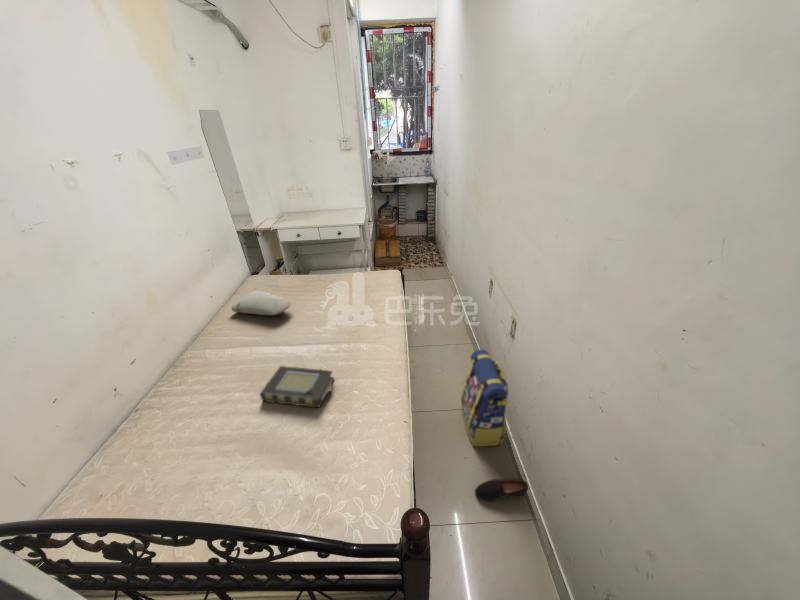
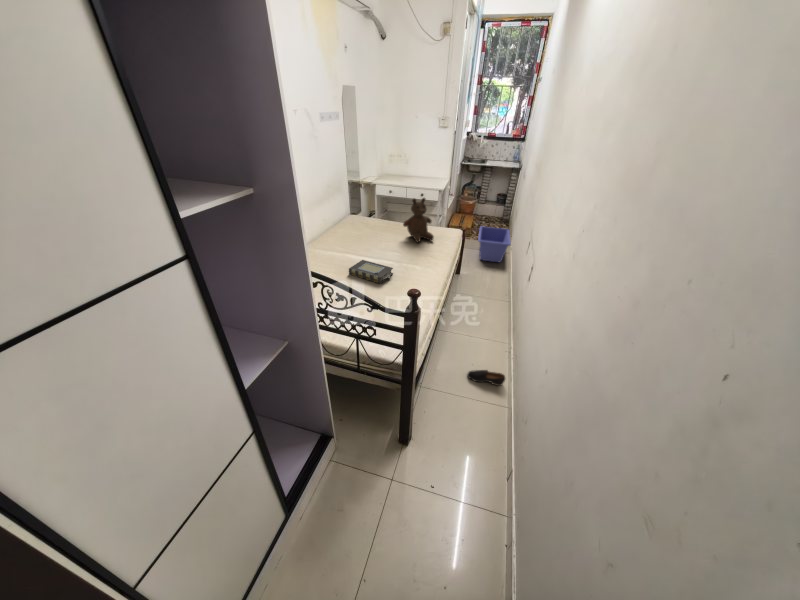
teddy bear: none [328,245,373,306] -> present [403,198,434,242]
storage bin: none [413,252,454,294] -> present [478,227,511,262]
pillow: present [232,290,291,315] -> none [337,220,376,236]
backpack: present [461,350,508,446] -> none [476,287,512,359]

